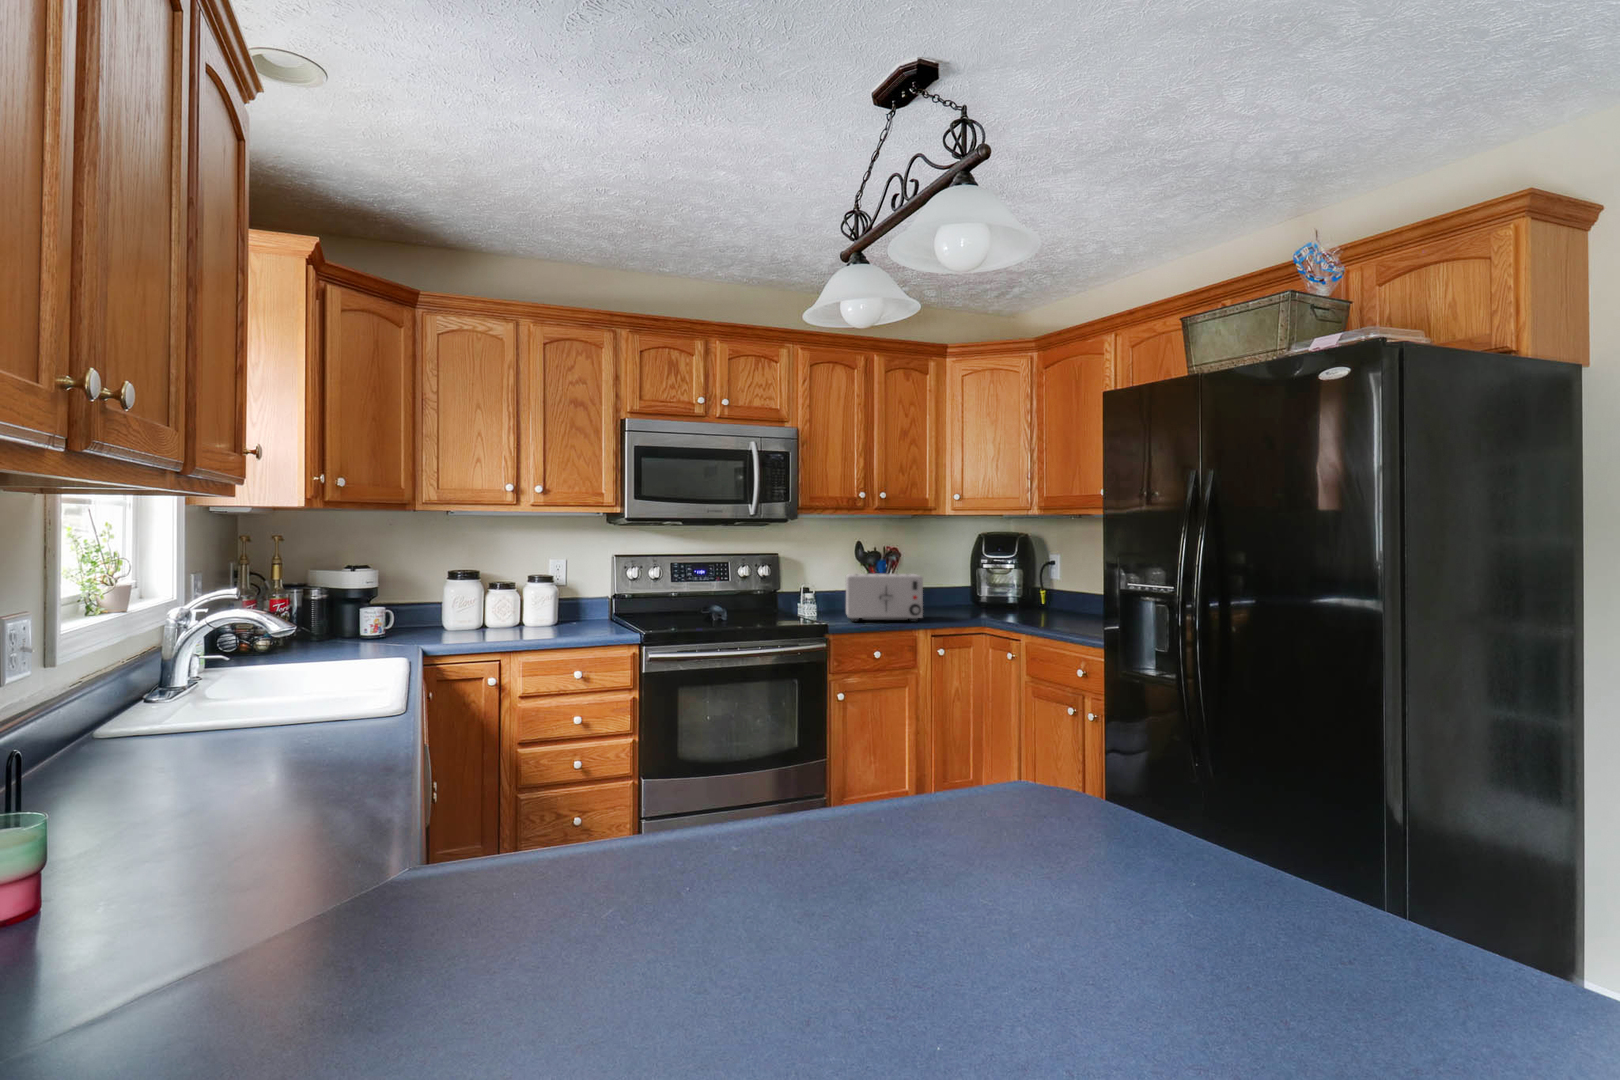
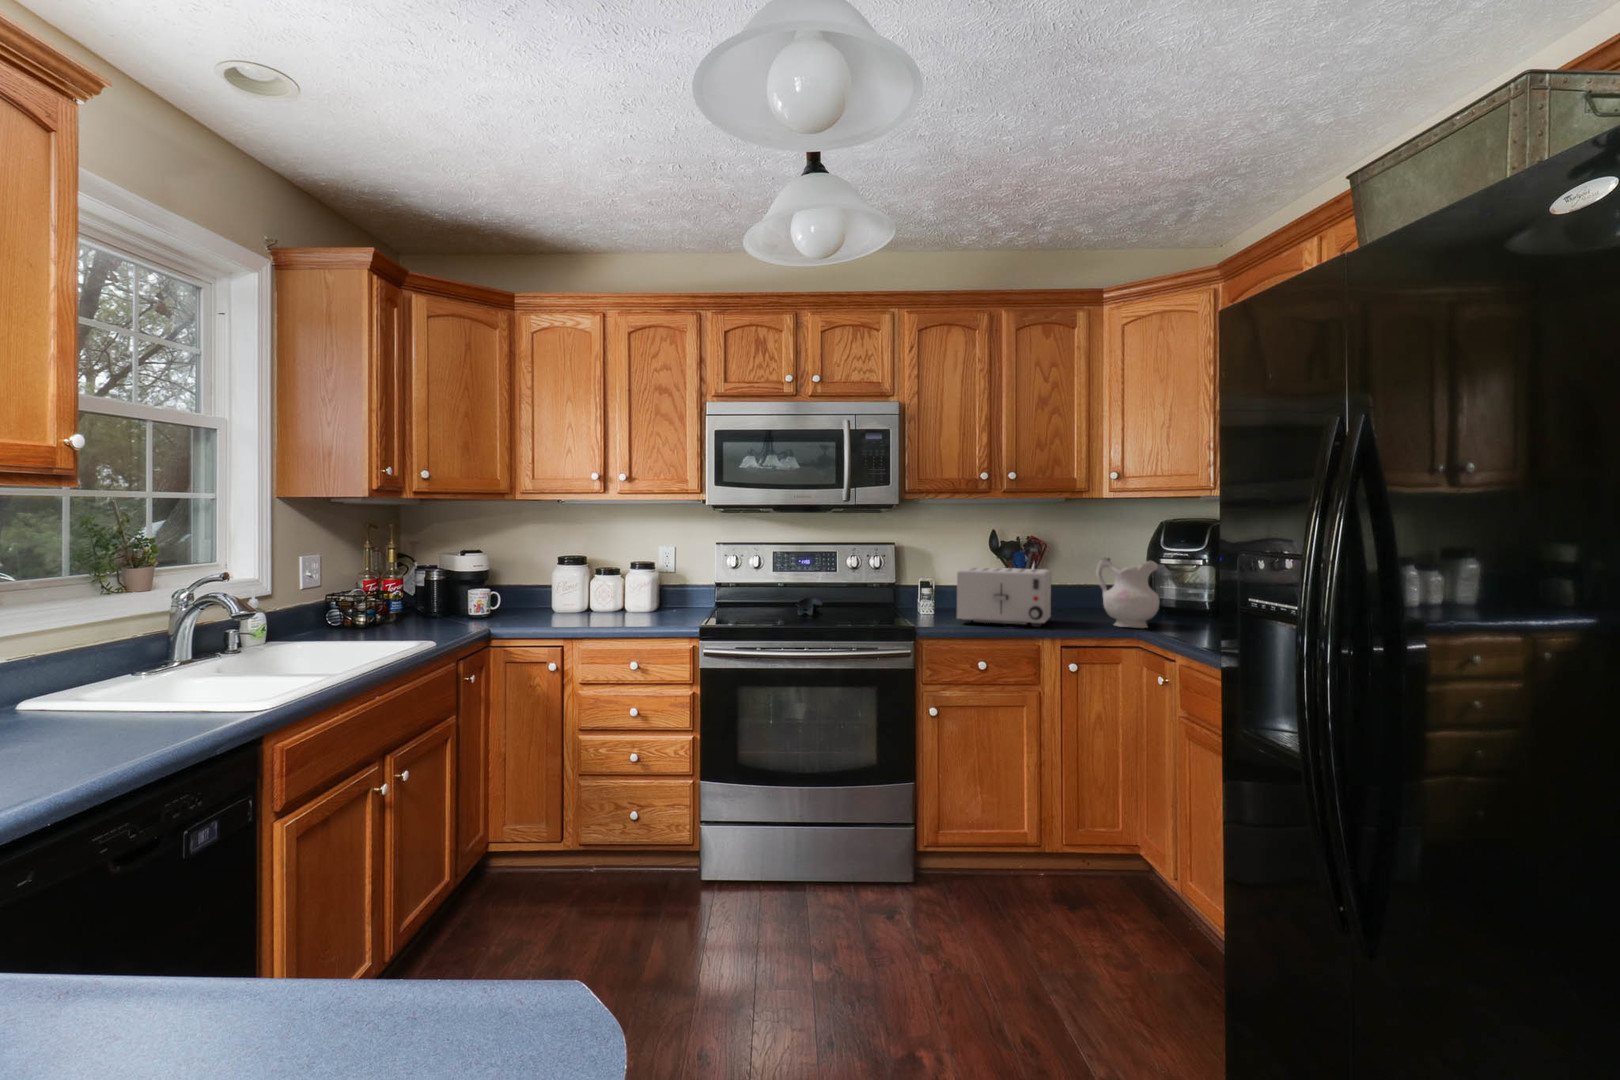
ceramic pitcher: none [955,562,1005,619] -> present [1096,557,1160,628]

